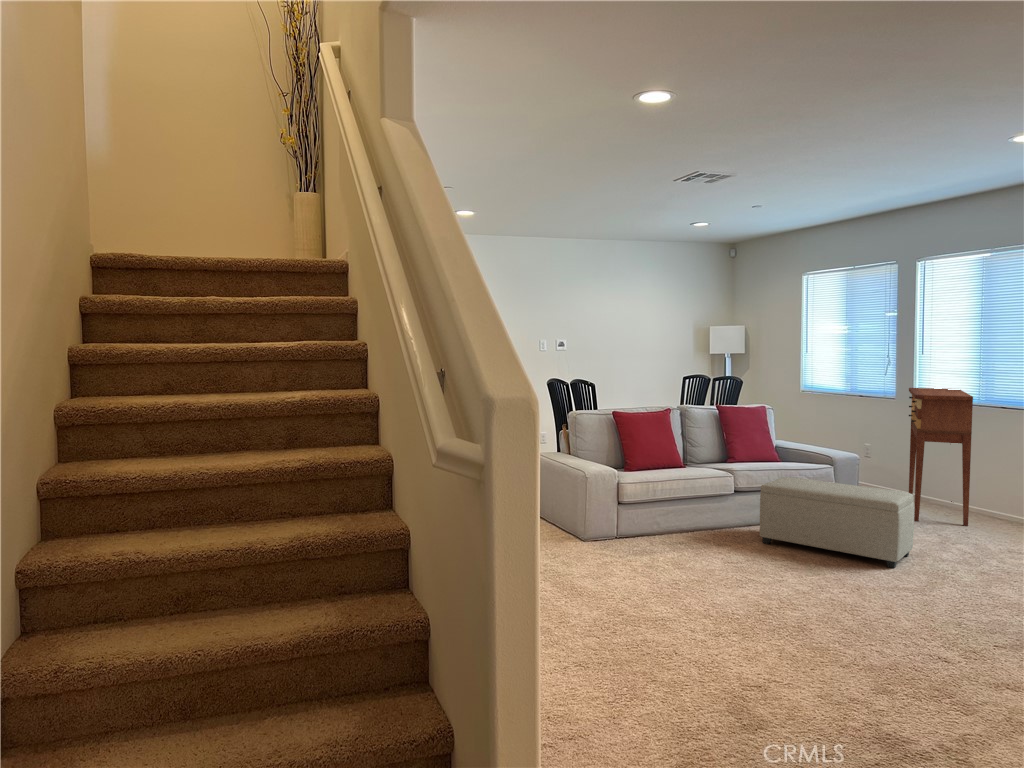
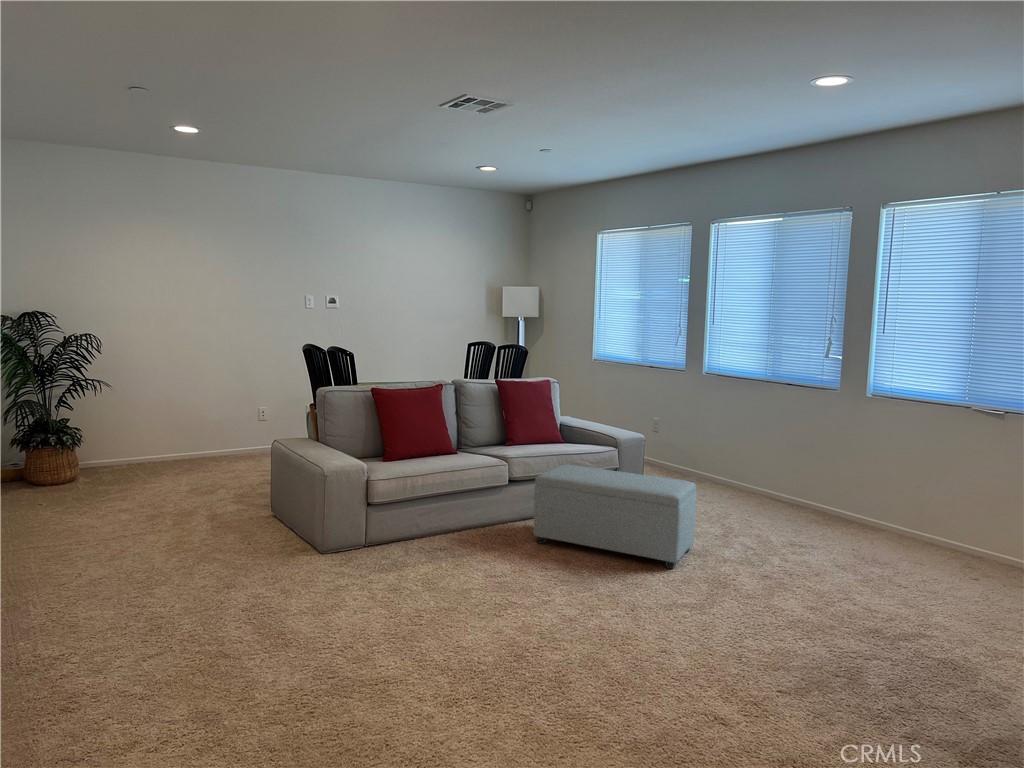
console table: present [909,388,973,526] -> none [695,360,759,509]

